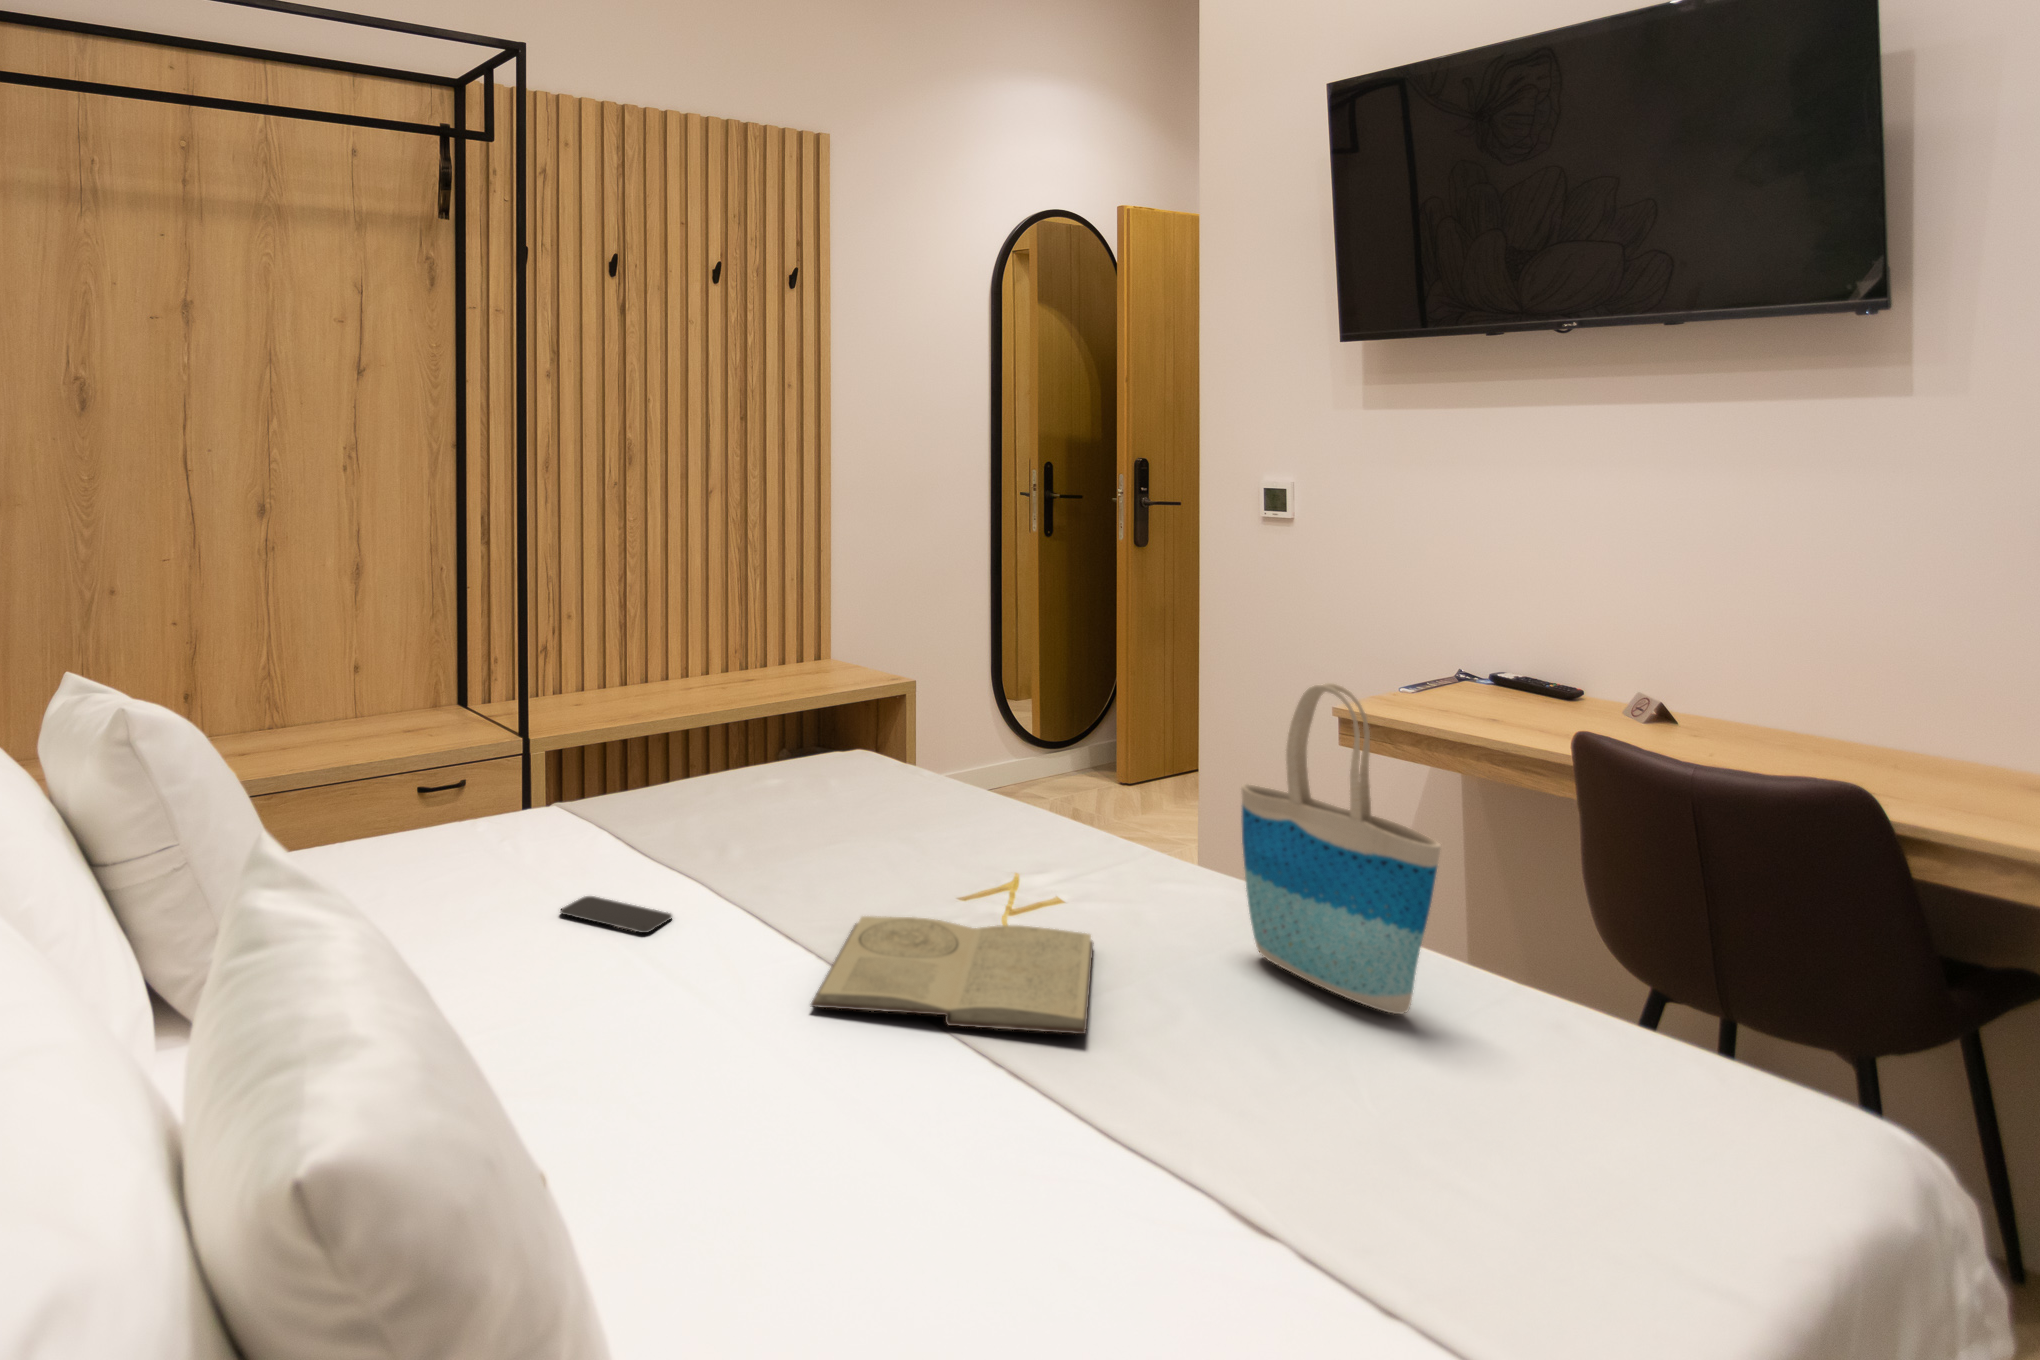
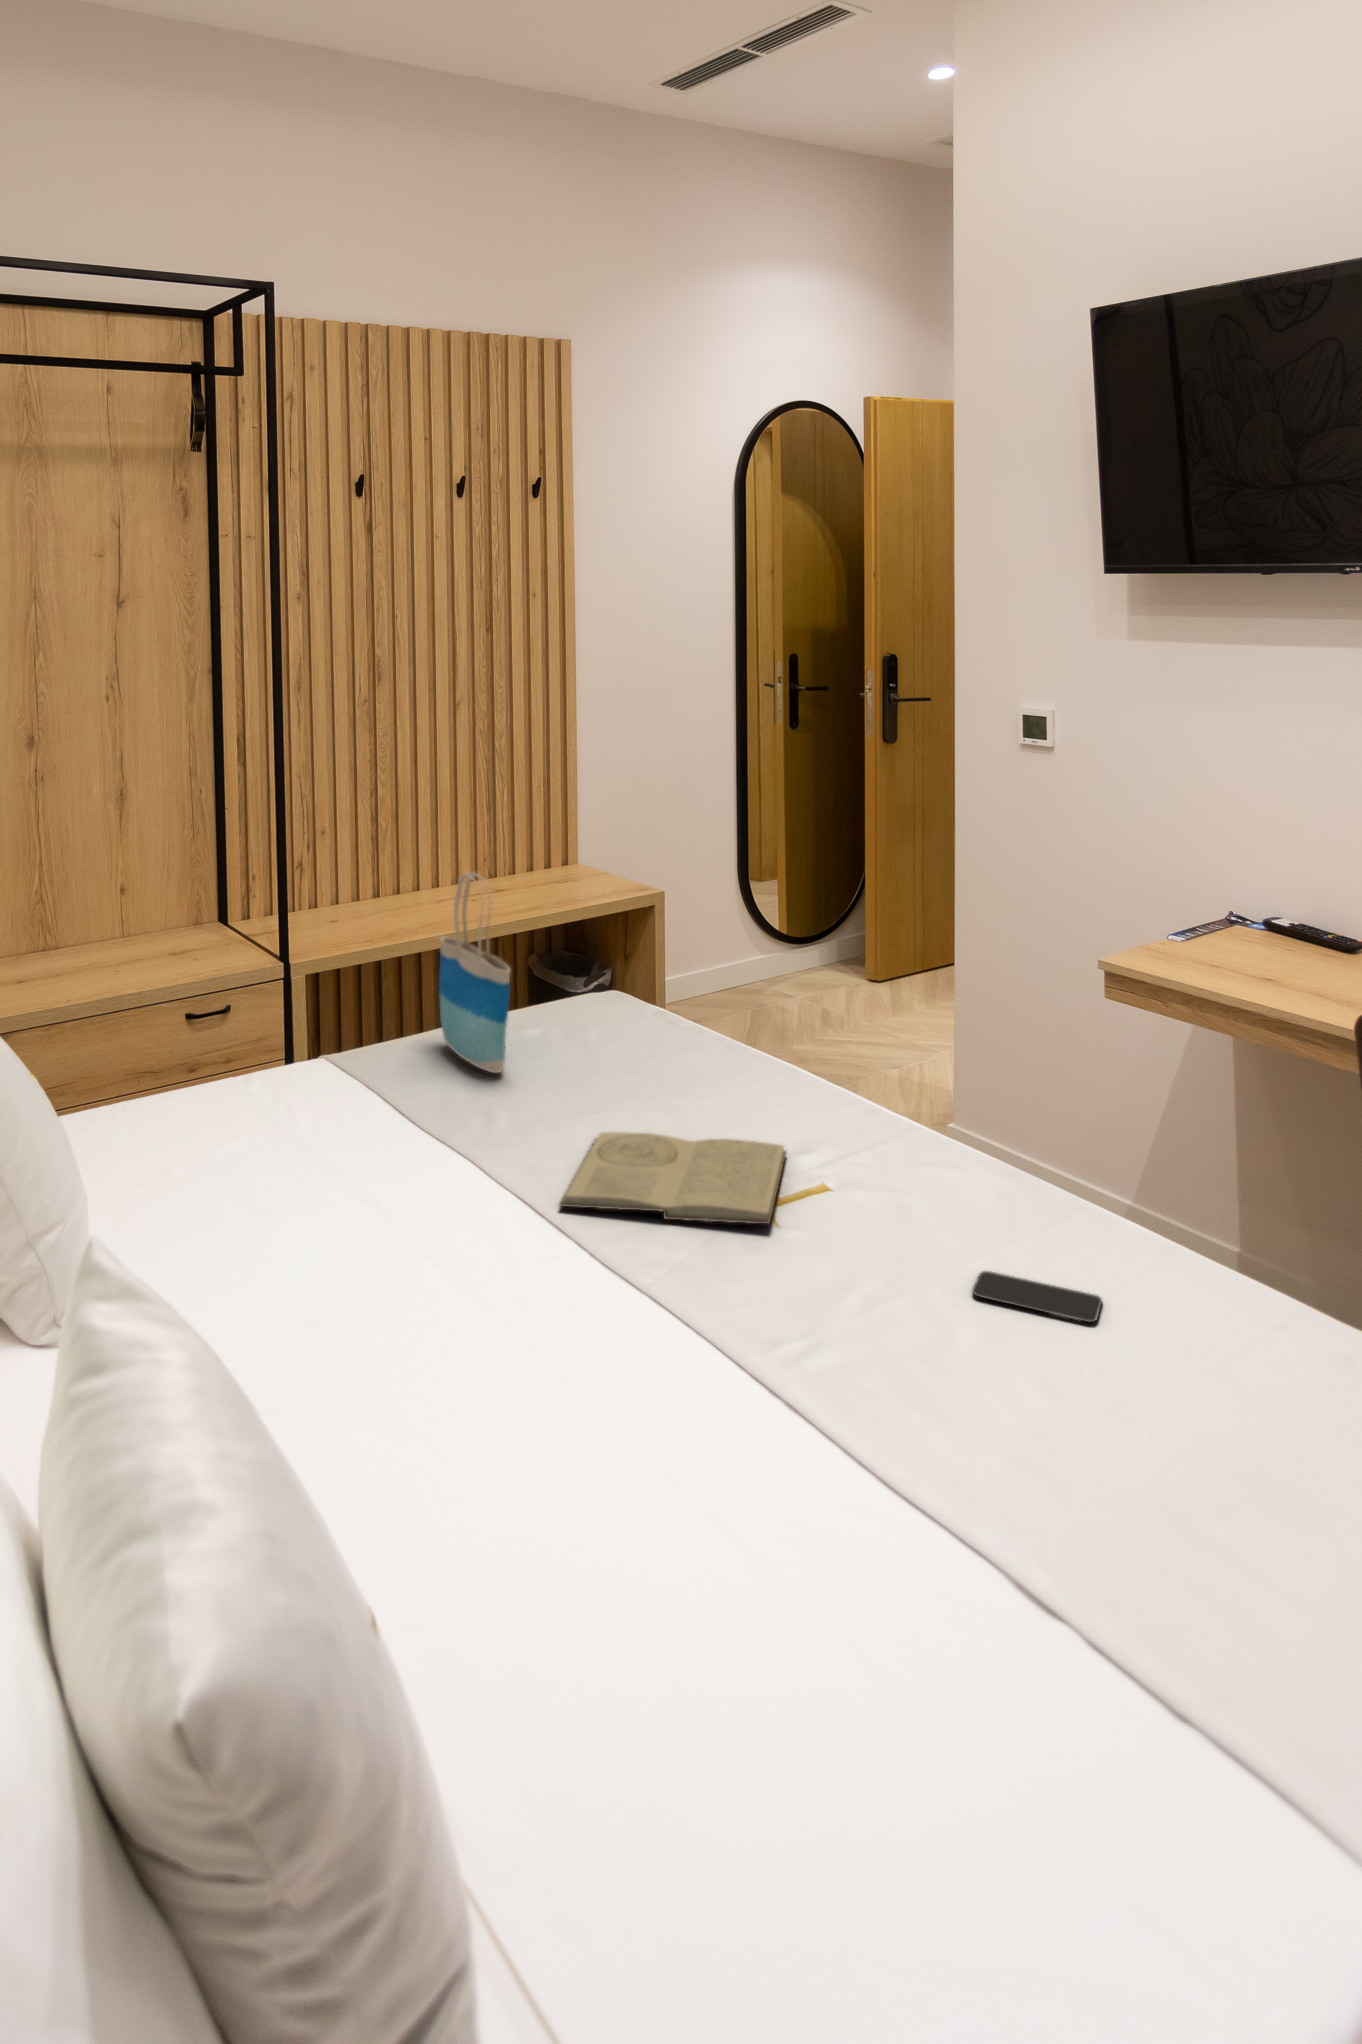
tote bag: present [1241,683,1441,1014] -> present [439,872,510,1073]
smartphone: present [560,896,672,933] -> present [972,1271,1102,1322]

